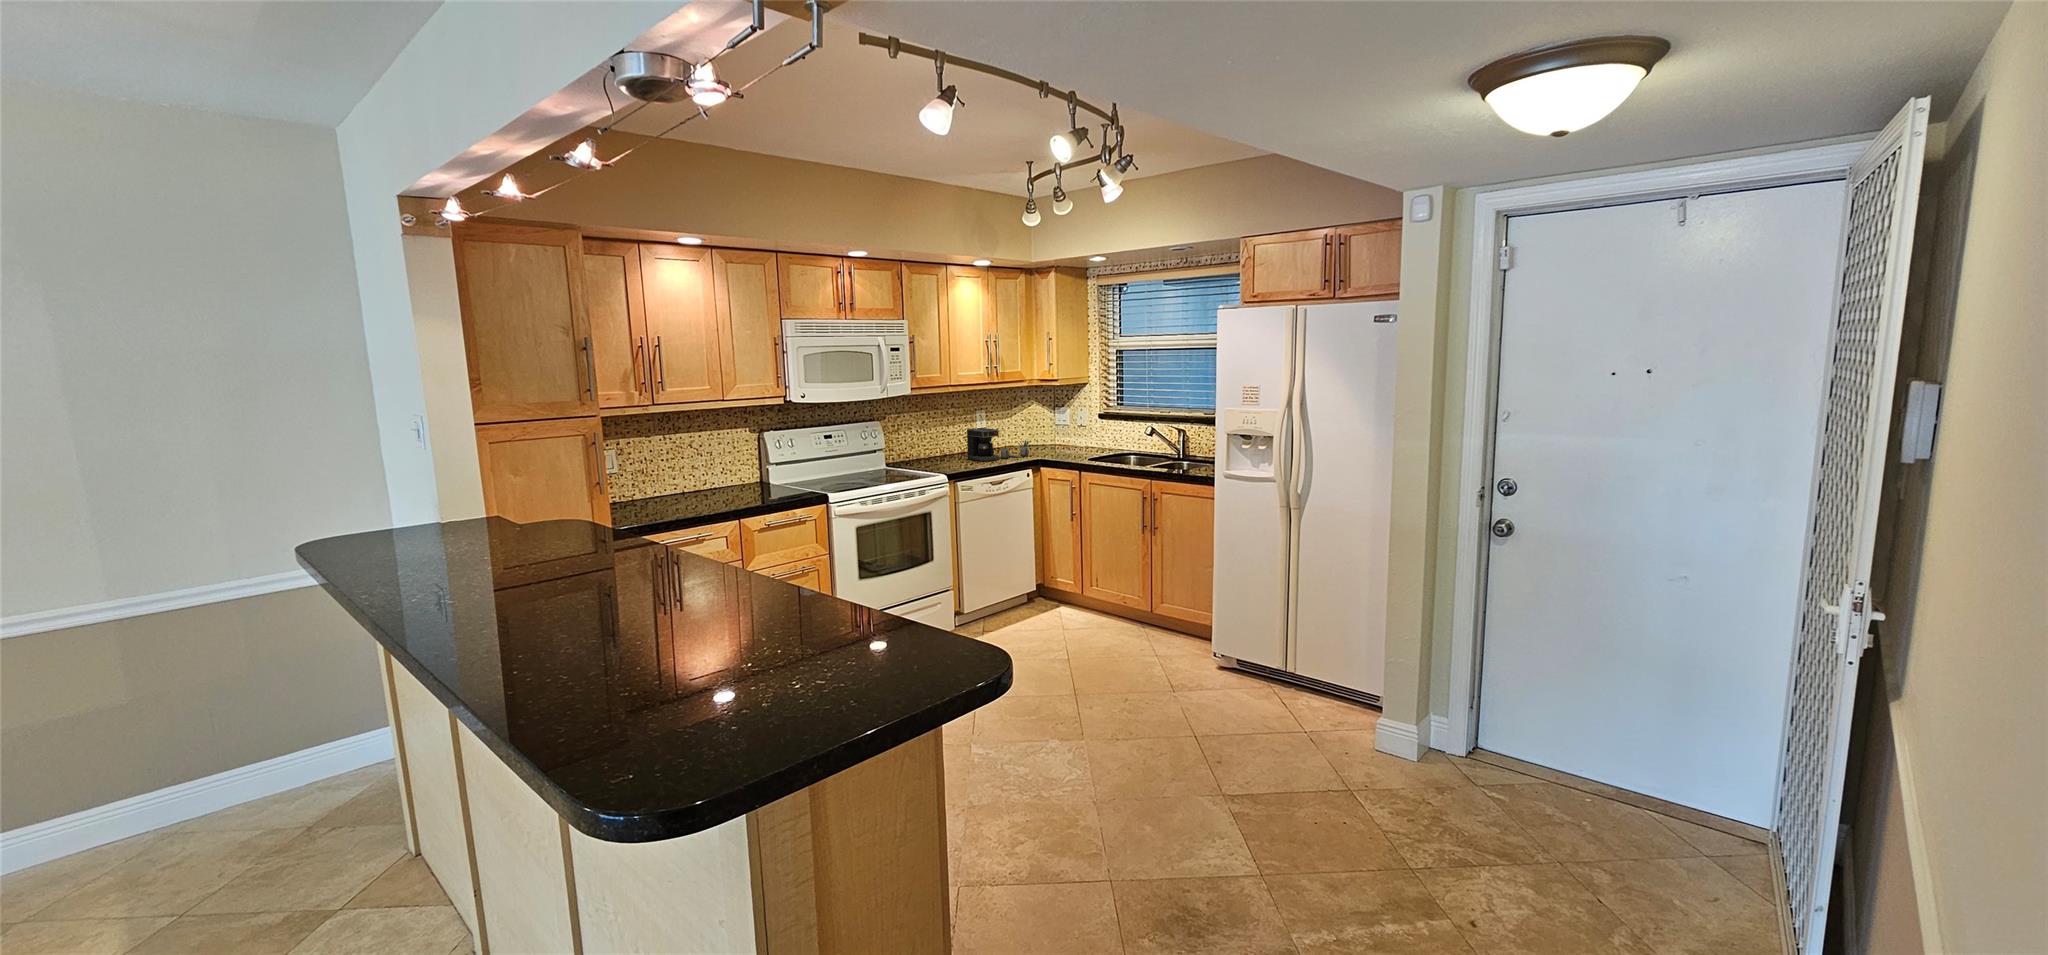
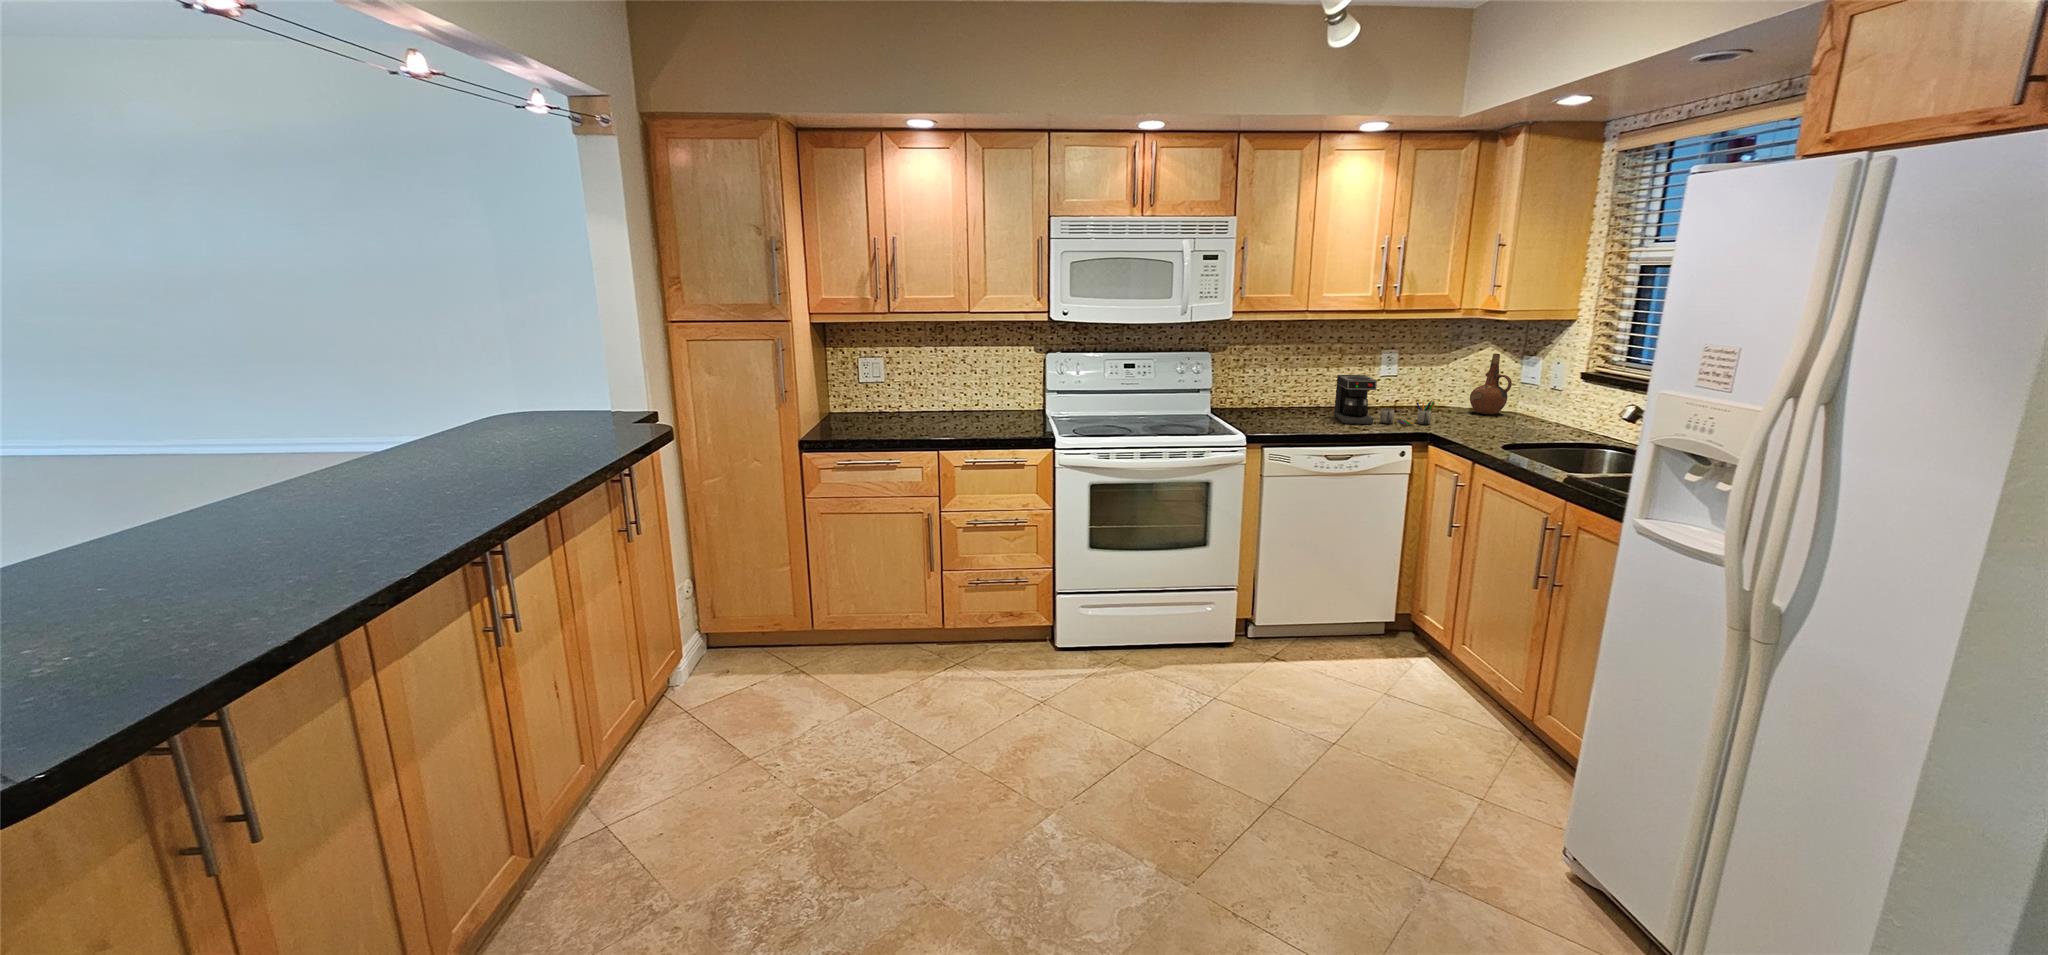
ceramic pitcher: none [1031,407,1054,447] -> present [1470,353,1512,414]

